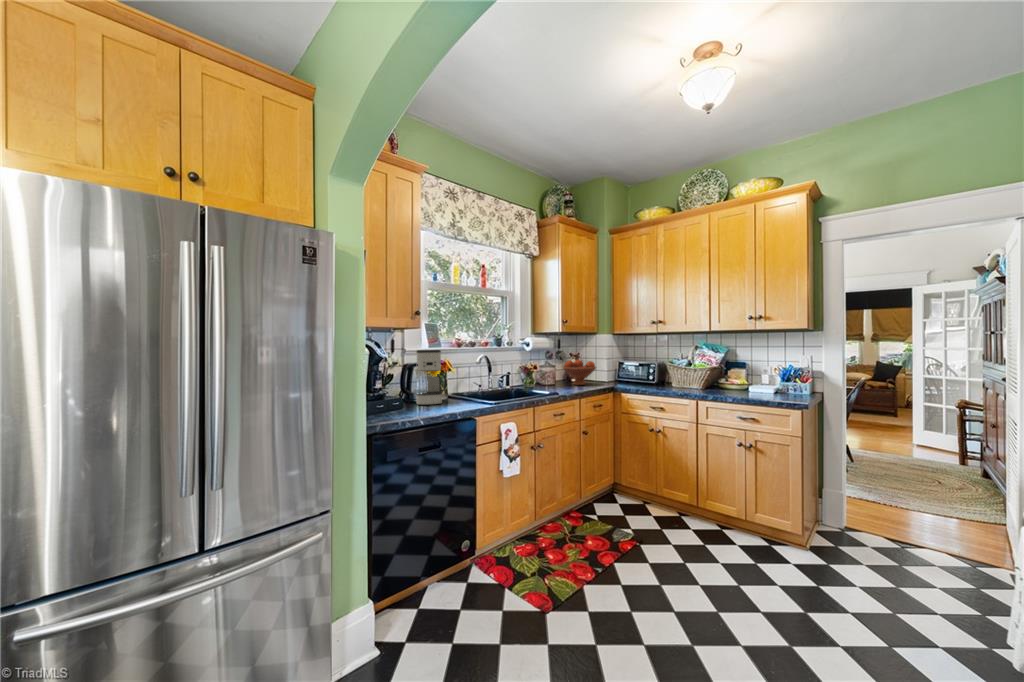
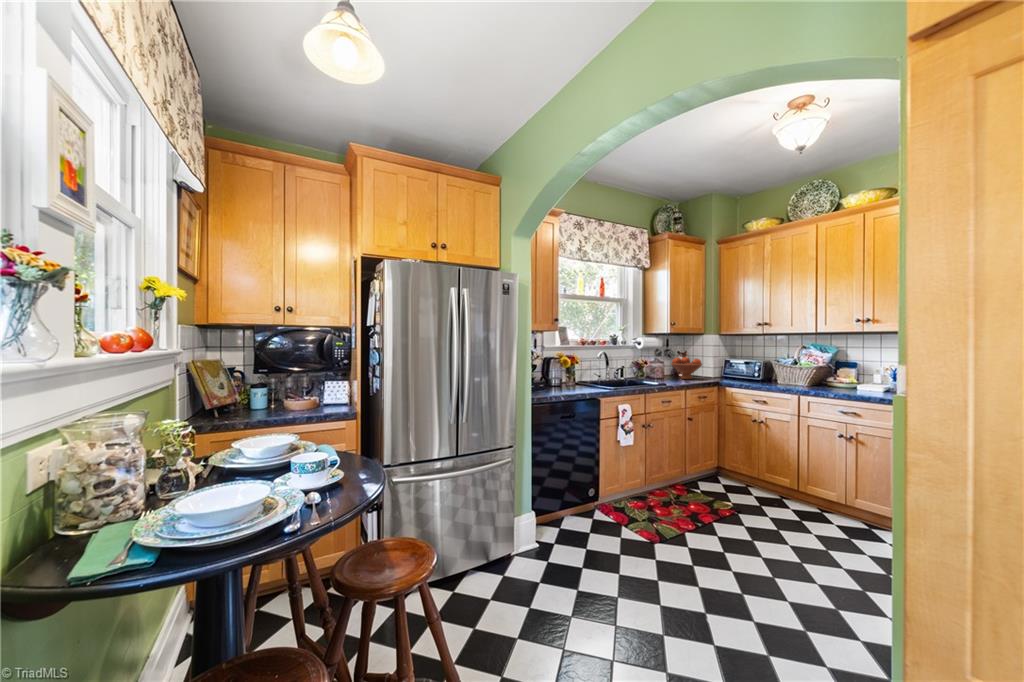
coffee maker: present [416,350,447,405] -> none [552,347,575,389]

